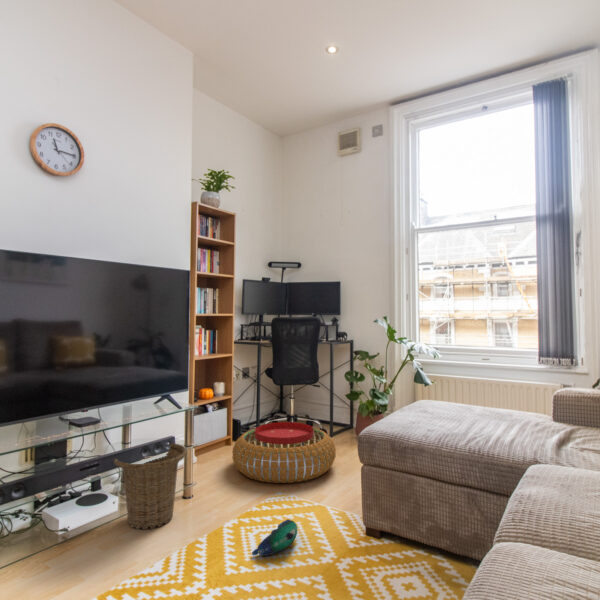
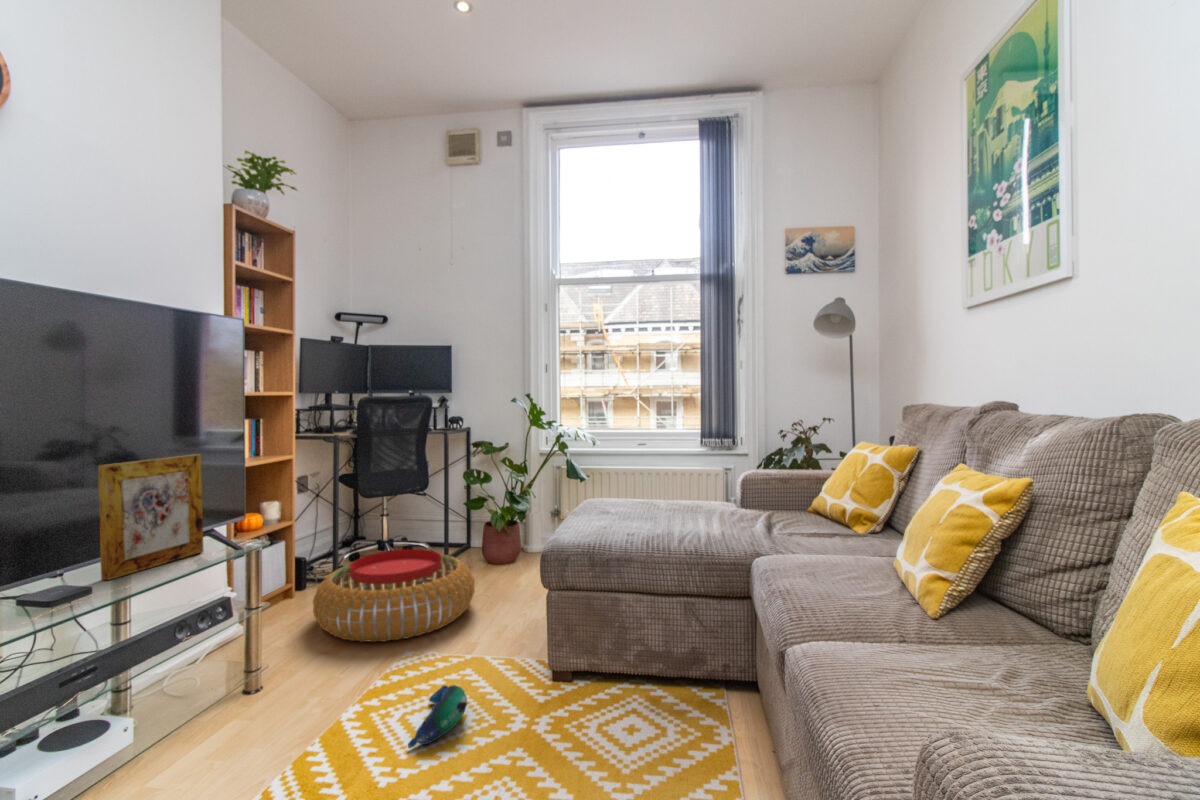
picture frame: none [105,351,158,418] -> present [98,454,203,580]
basket: present [114,443,187,529] -> none [119,607,265,762]

